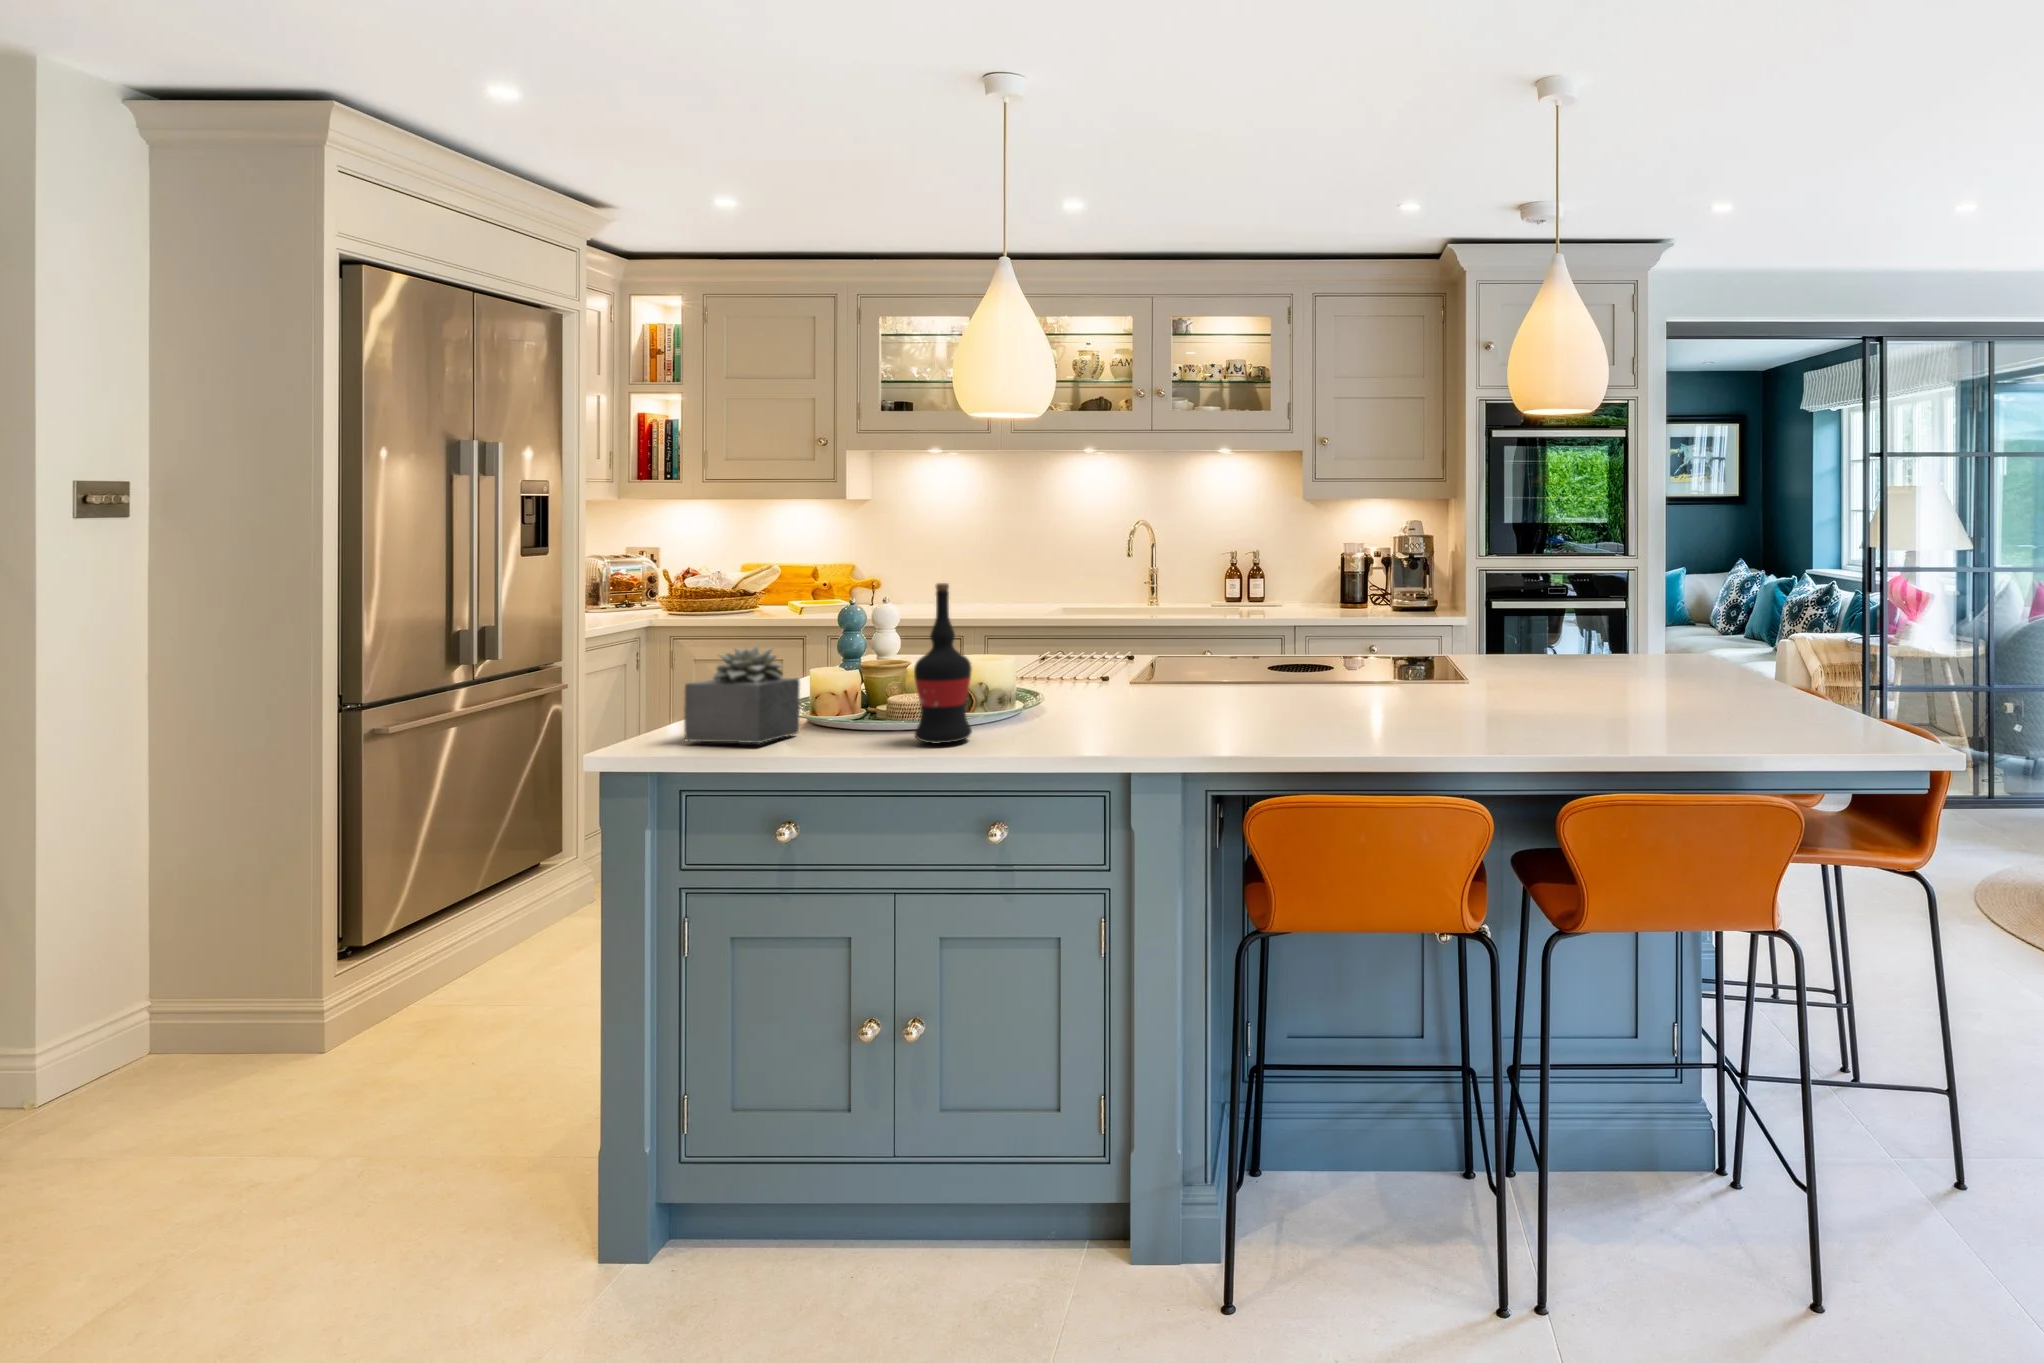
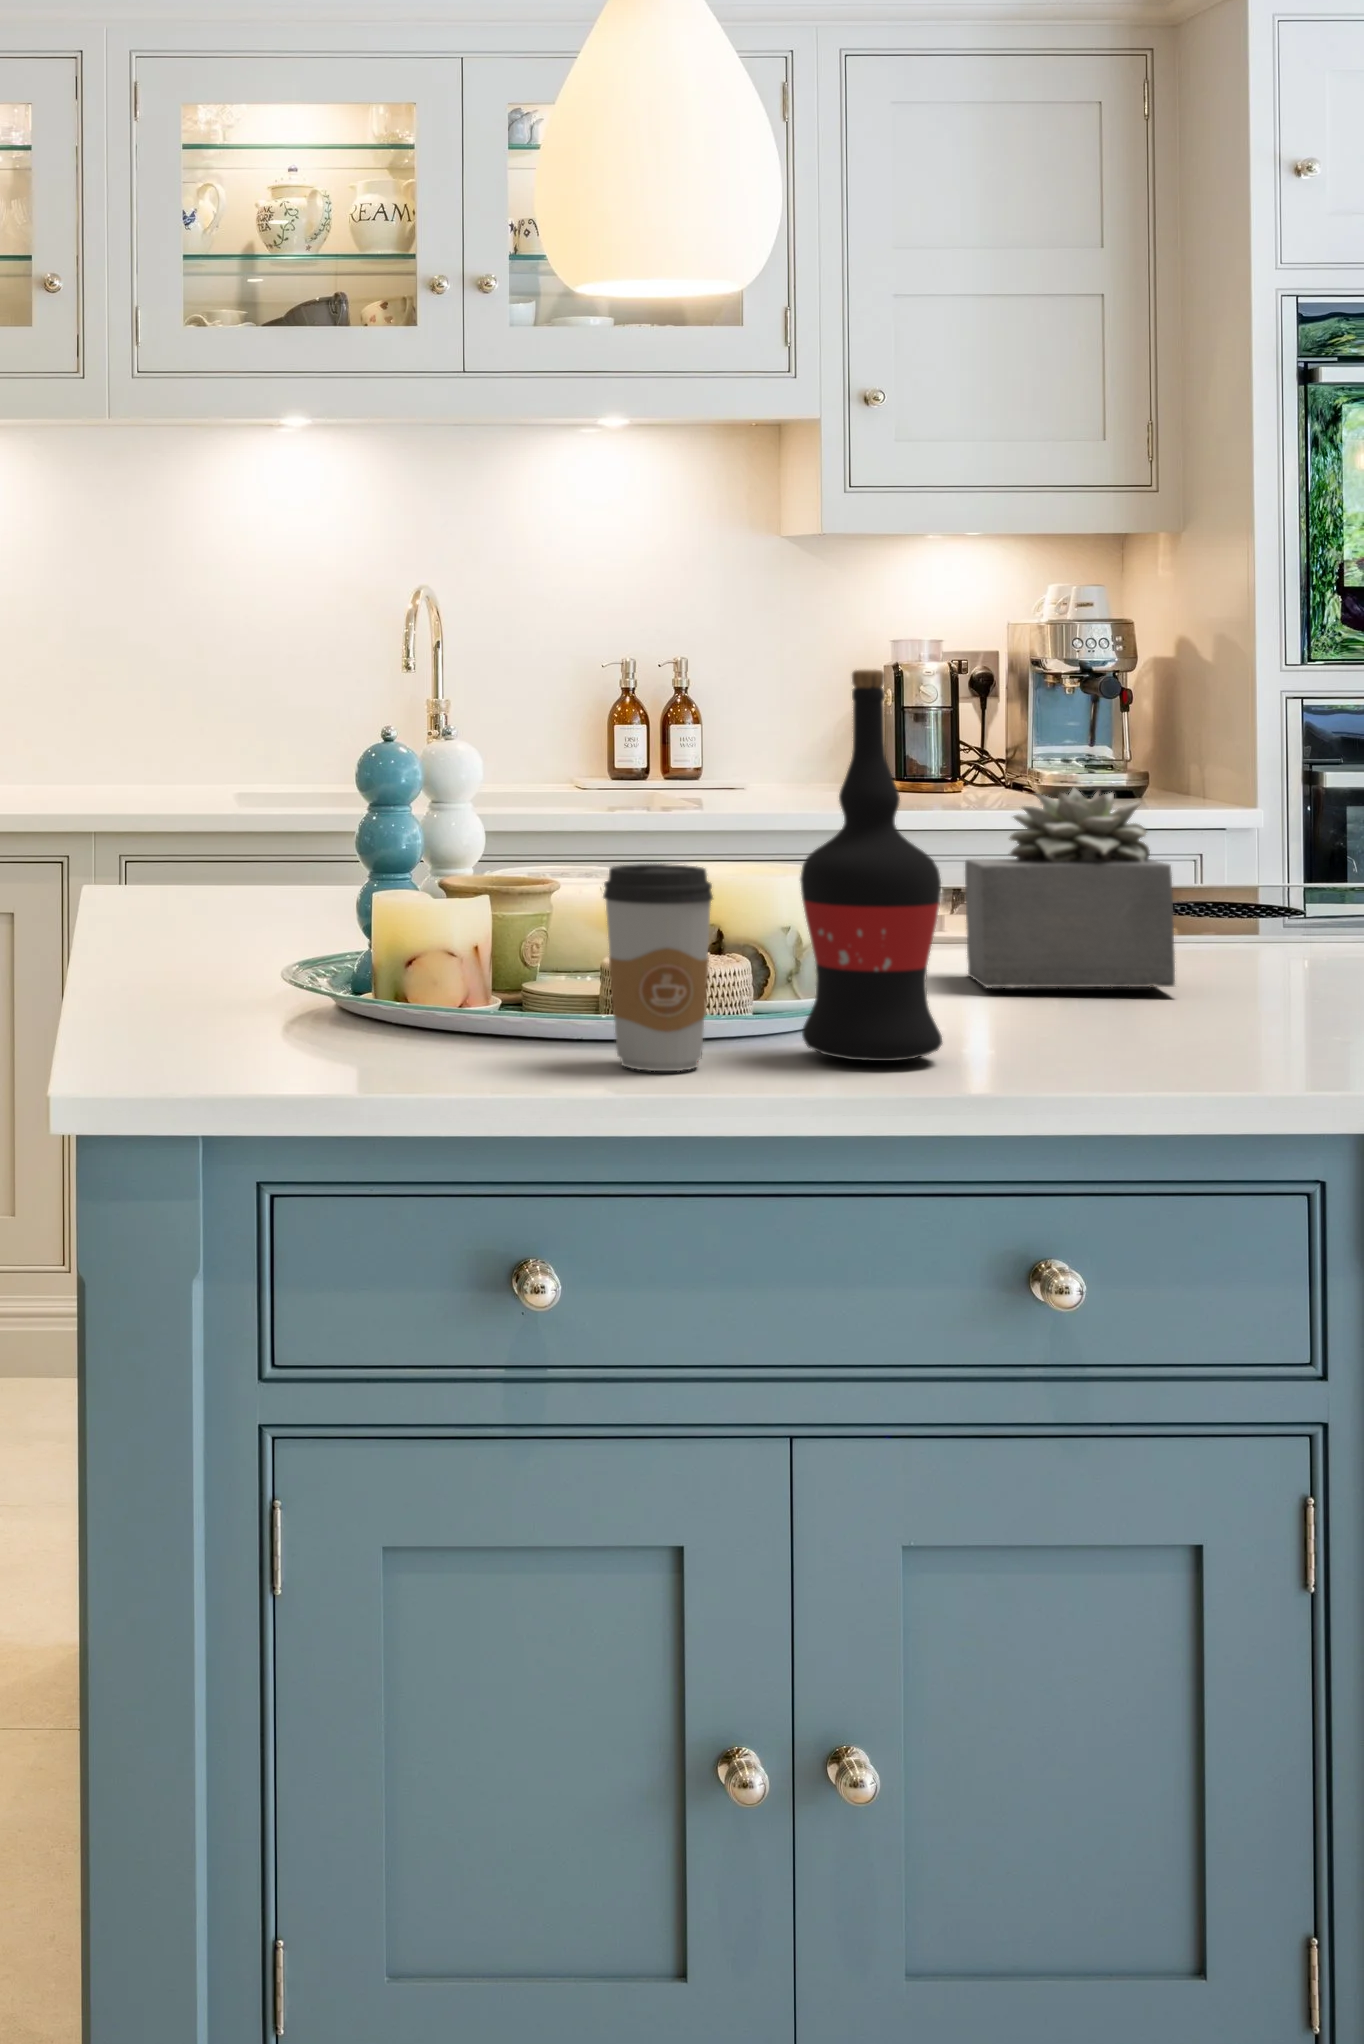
succulent plant: present [684,646,800,743] -> present [965,787,1176,988]
coffee cup: none [827,662,874,747] -> present [603,864,713,1071]

